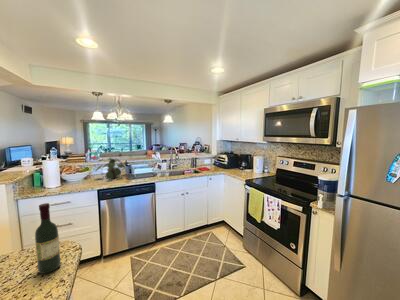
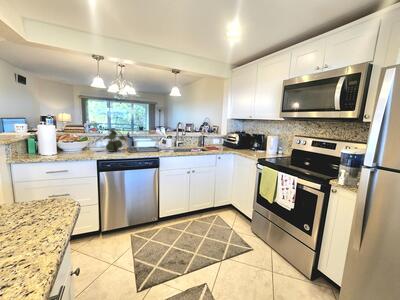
wine bottle: present [35,203,61,273] -> none [30,144,58,220]

